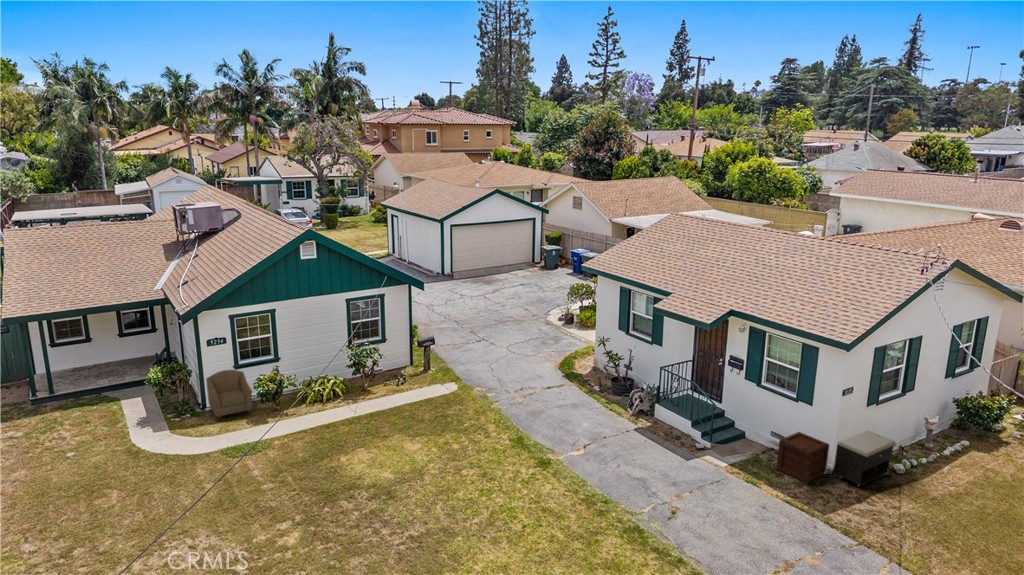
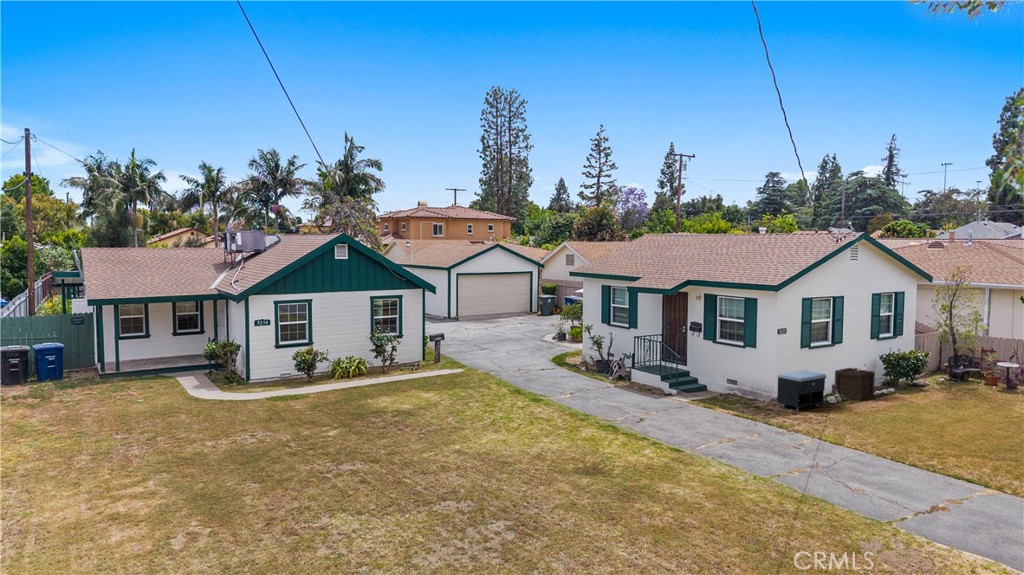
chair: present [206,370,252,421] -> none [253,346,291,385]
wooden crate: present [776,432,829,483] -> present [835,368,875,400]

